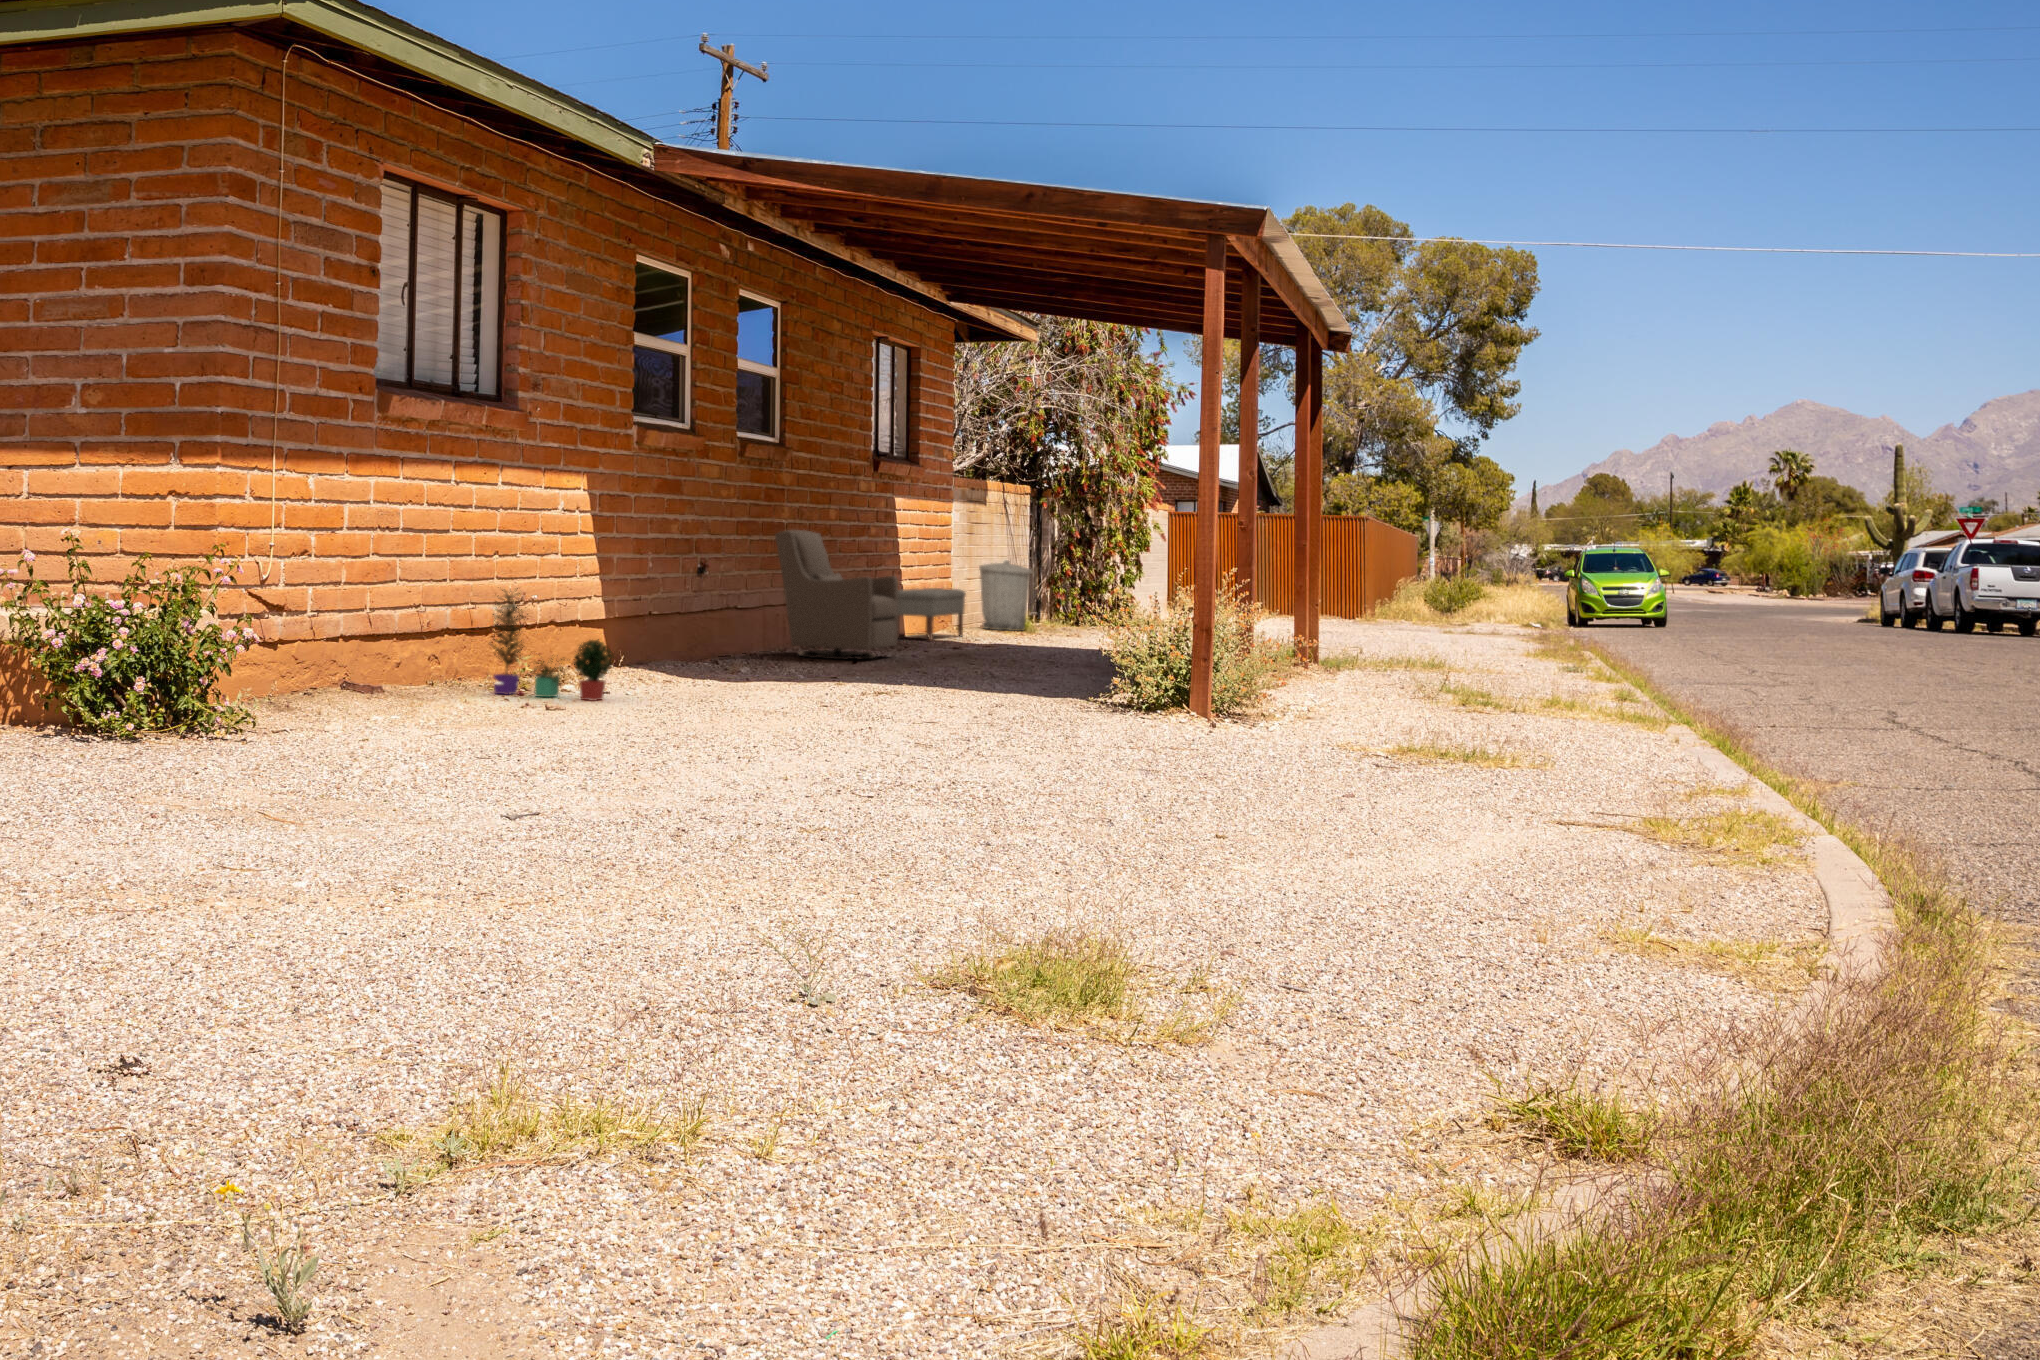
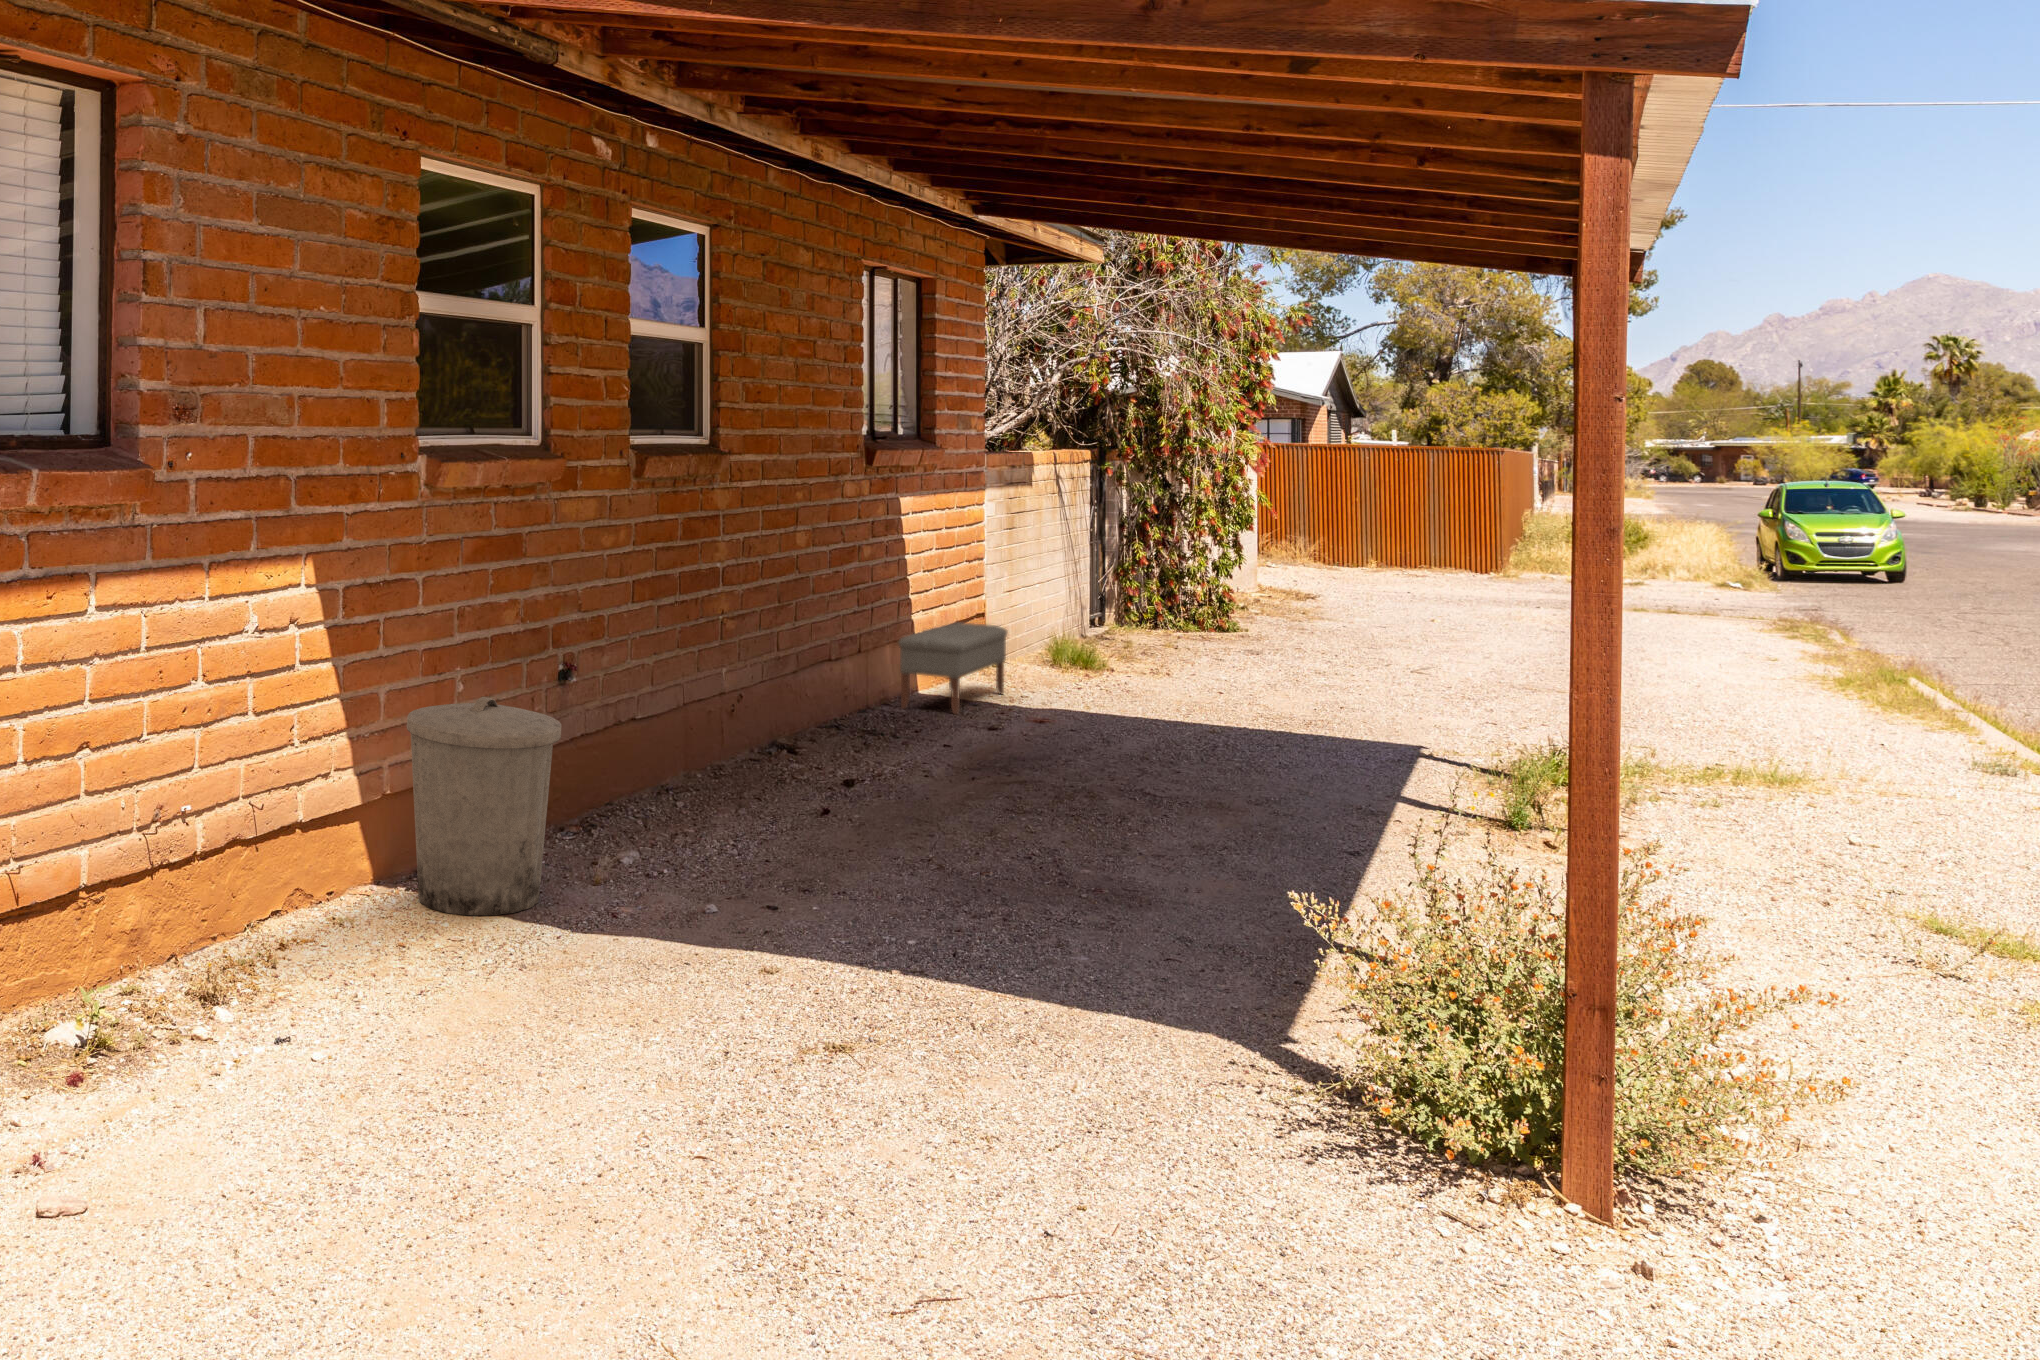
chair: present [775,530,898,660] -> none [698,583,900,802]
trash can: present [979,560,1033,631] -> present [407,697,561,915]
potted plant: present [493,588,614,701] -> none [50,822,282,1085]

